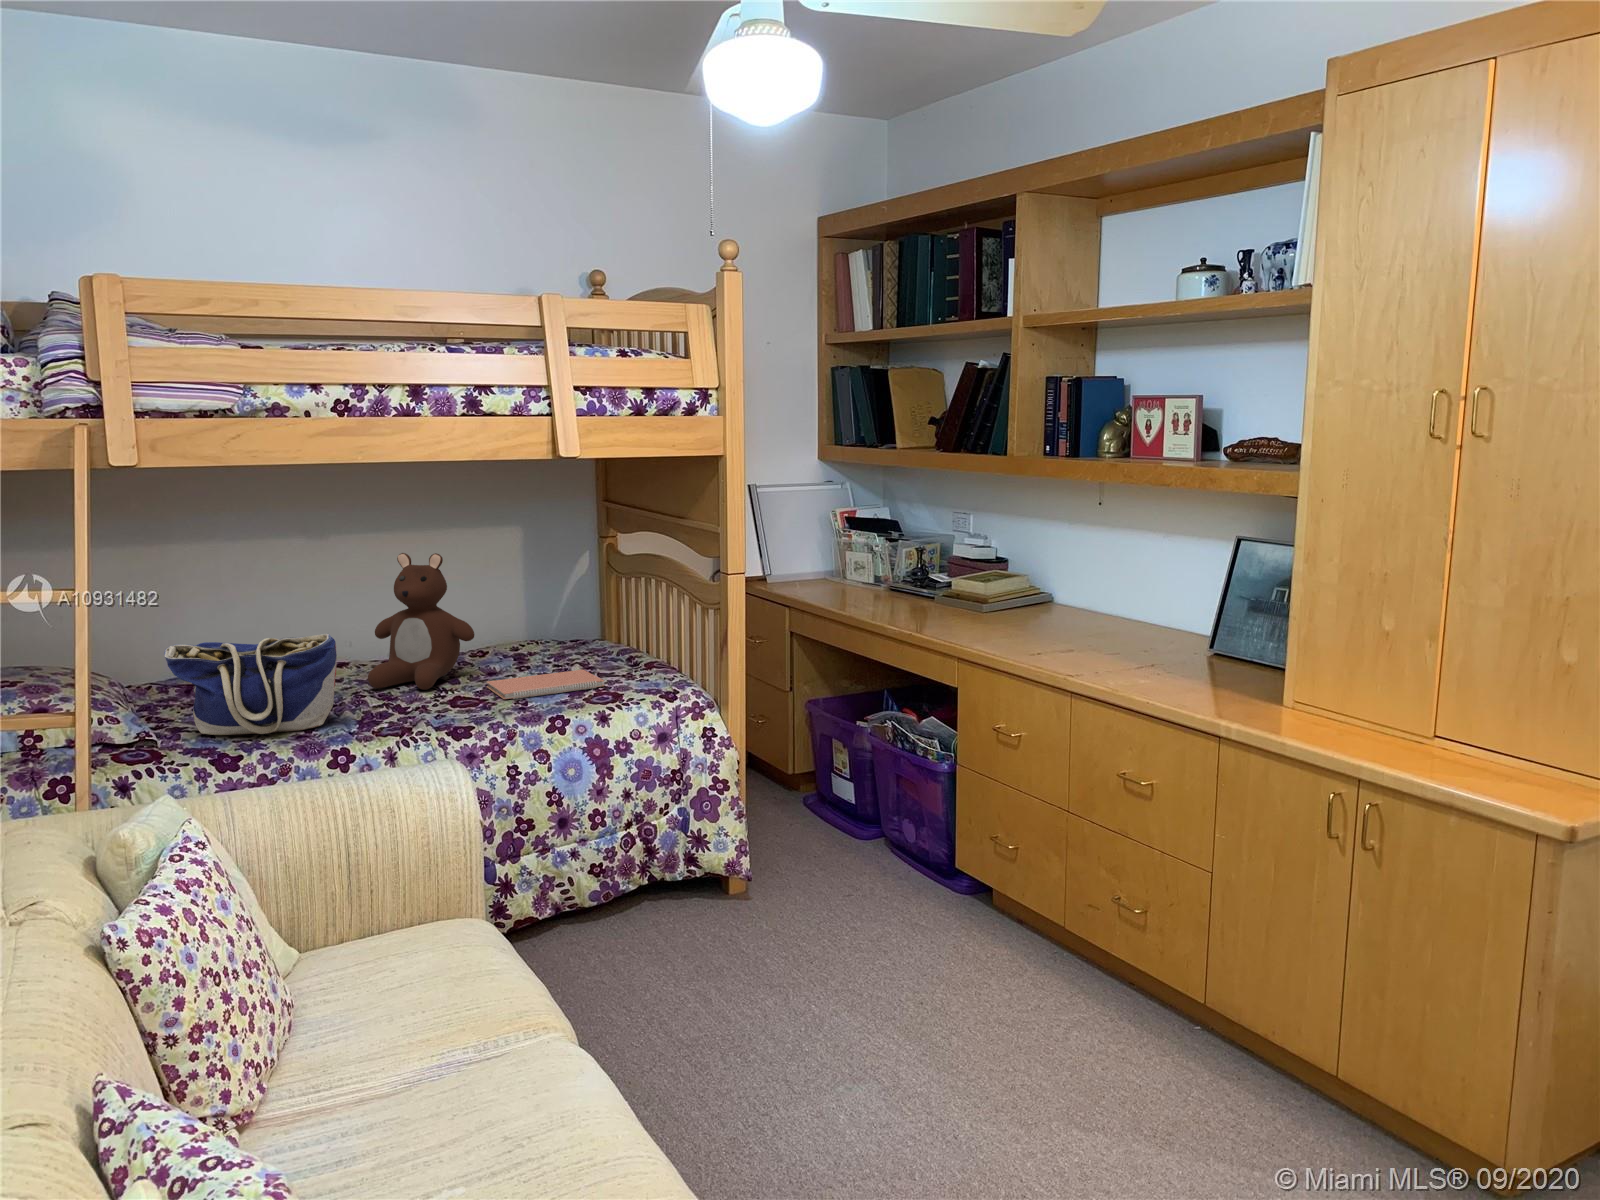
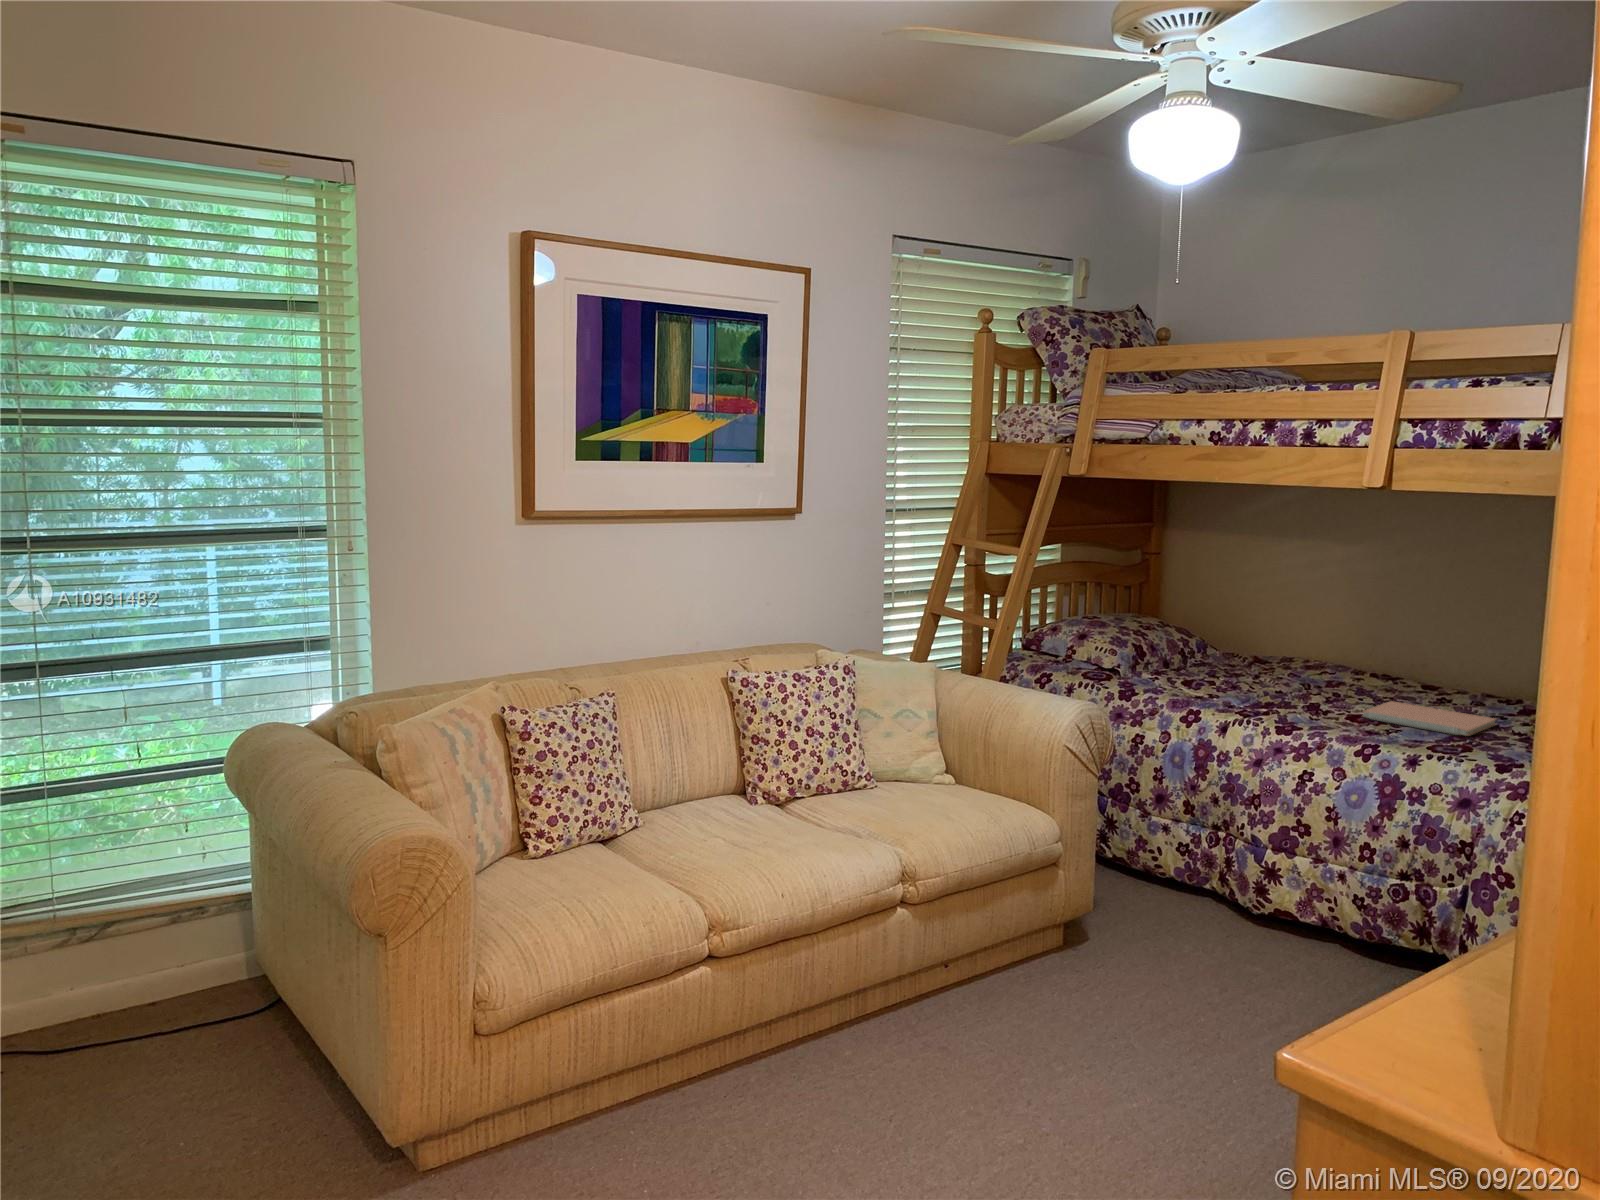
teddy bear: present [368,553,474,690] -> none [1324,567,1422,694]
tote bag: present [164,633,337,735] -> none [1130,605,1241,691]

